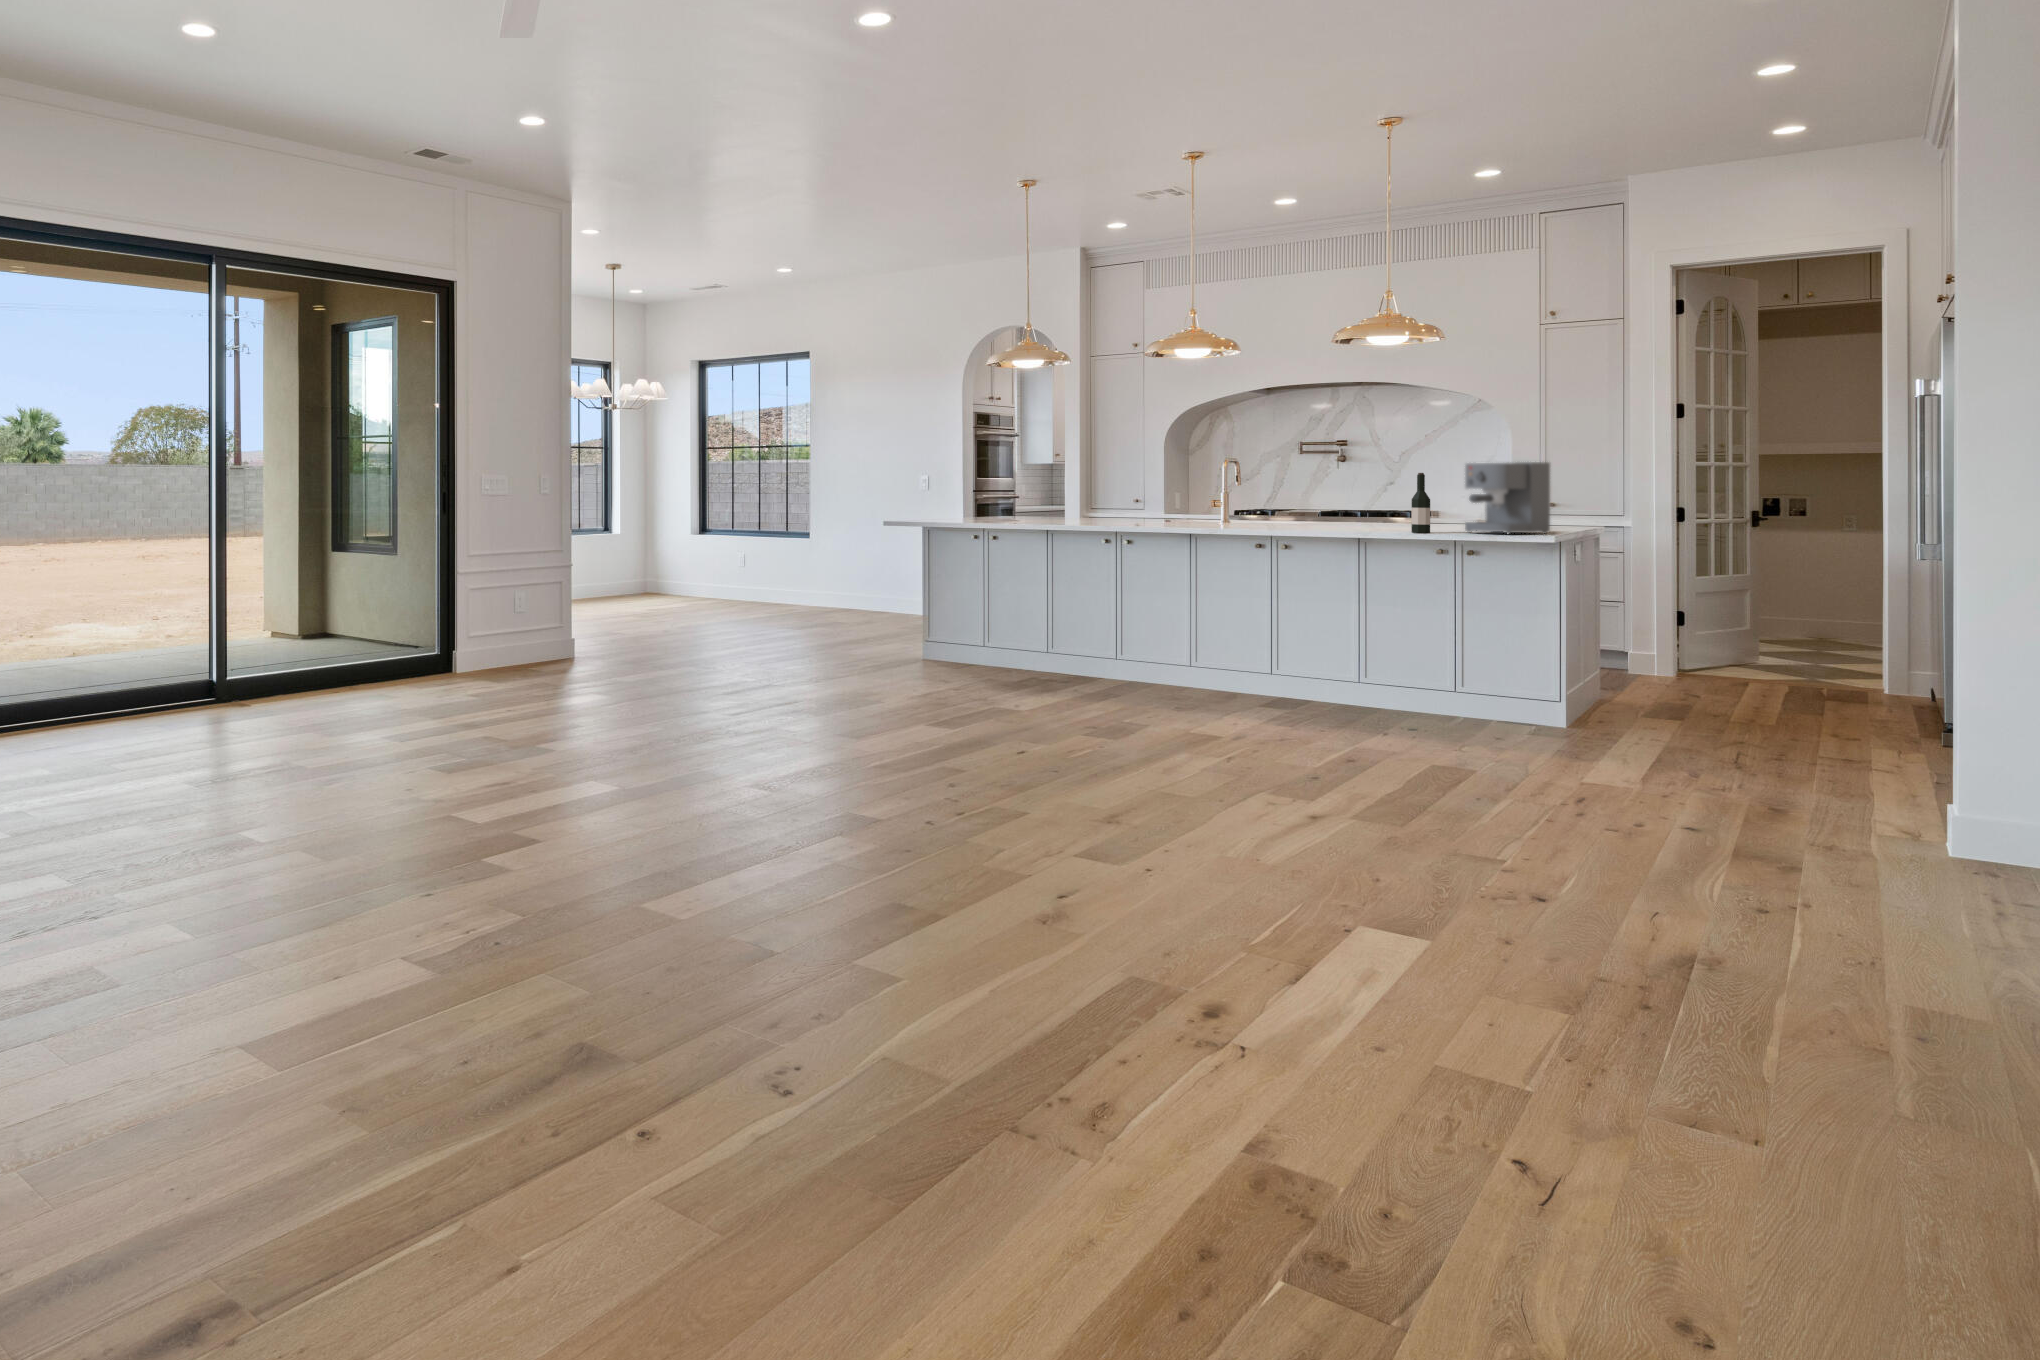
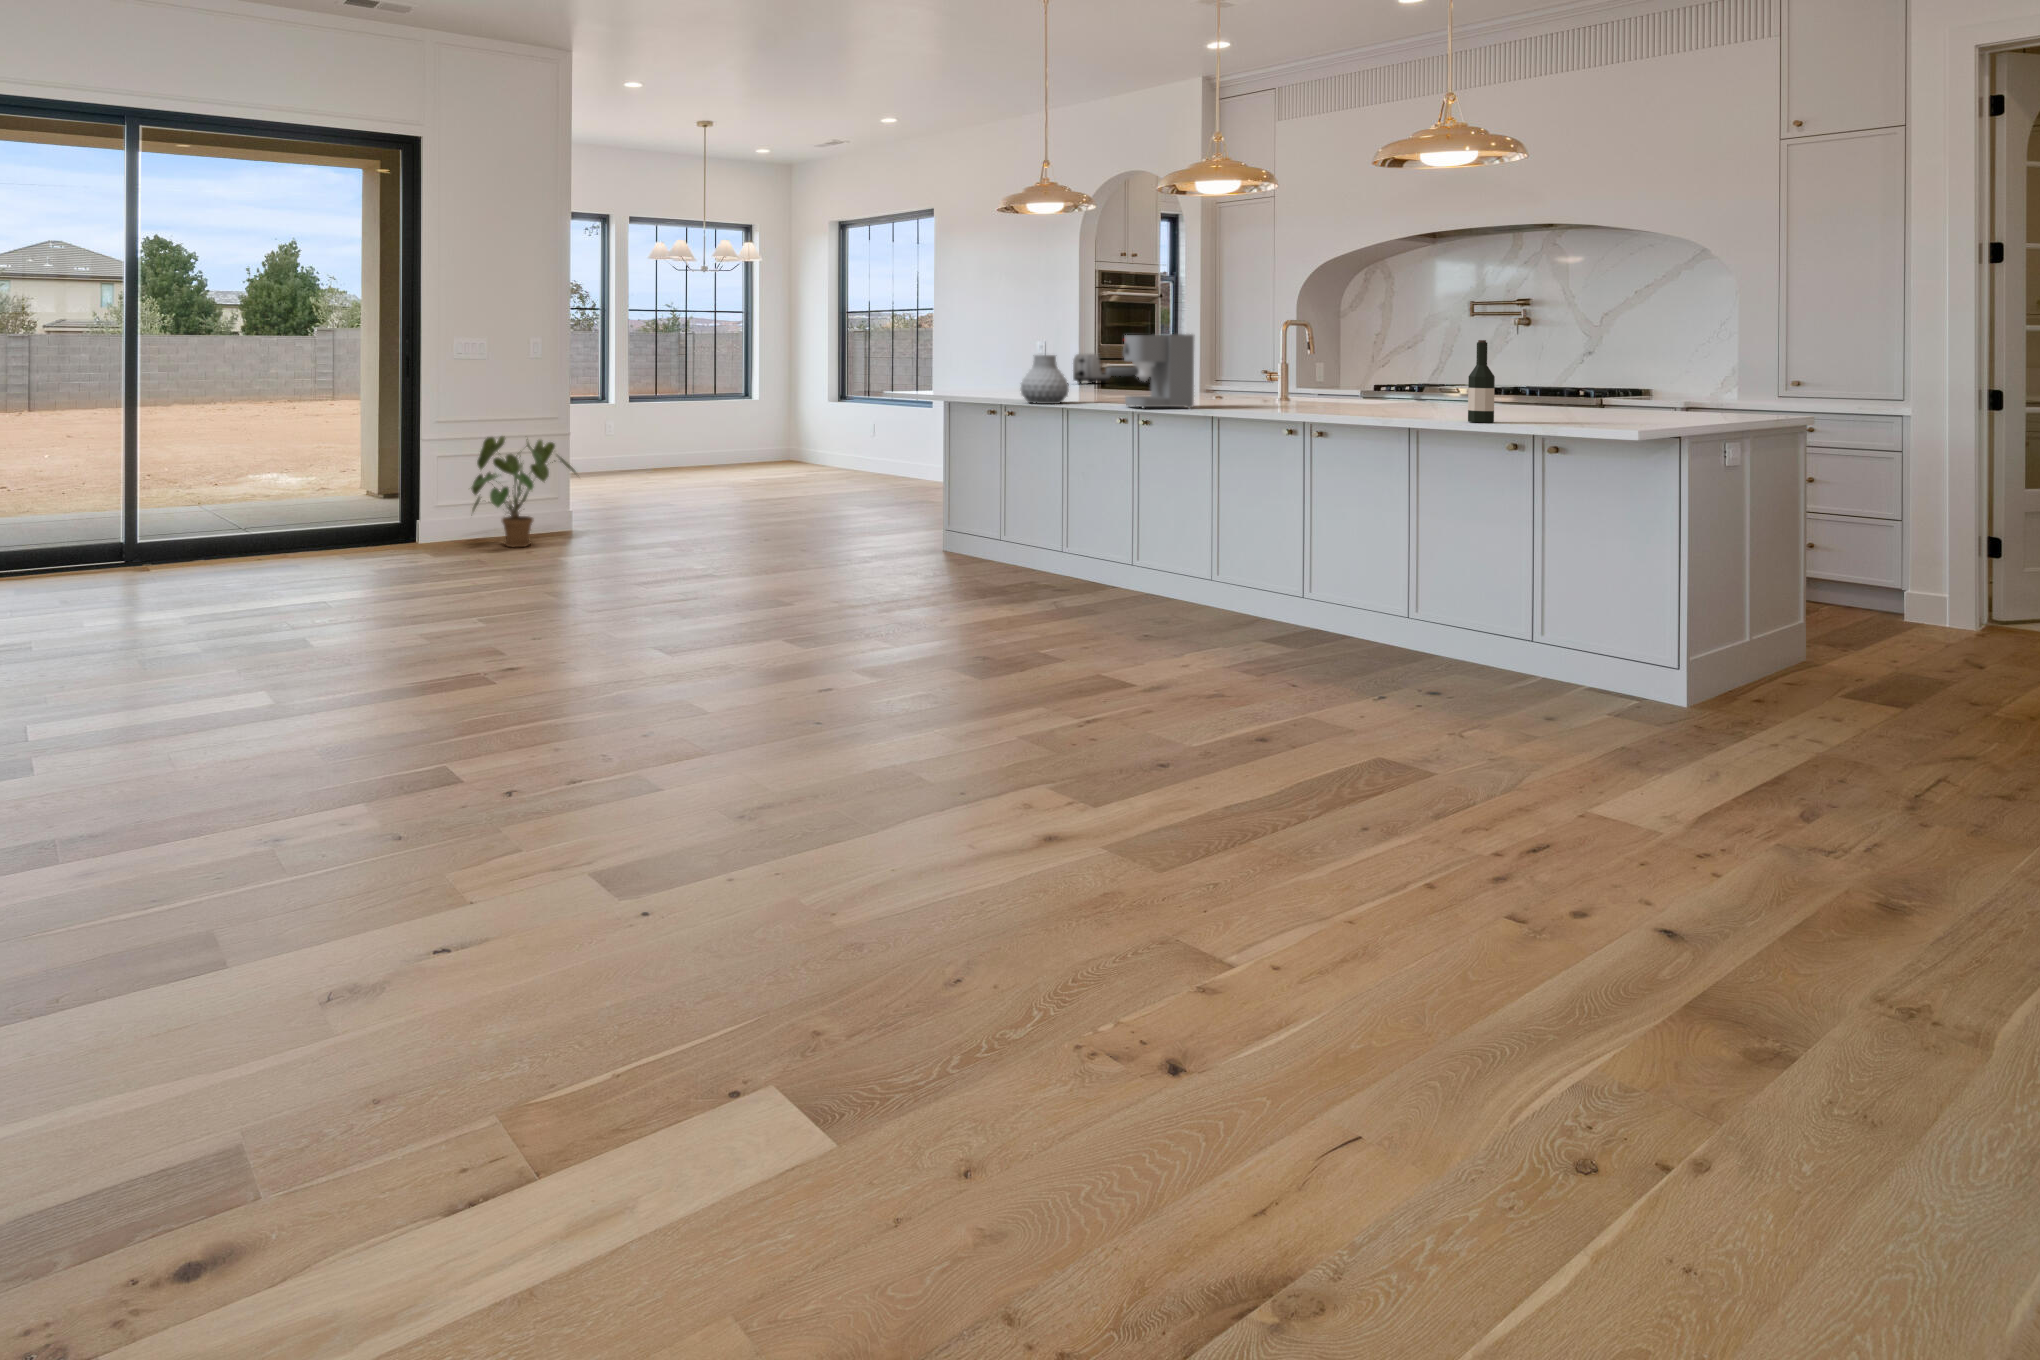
coffee maker: present [1465,462,1550,534] -> present [1106,334,1194,409]
toaster: none [964,486,993,513] -> present [1073,354,1110,384]
vase: none [1012,486,1054,527] -> present [1021,355,1069,404]
house plant: none [499,565,603,671] -> present [471,436,576,547]

